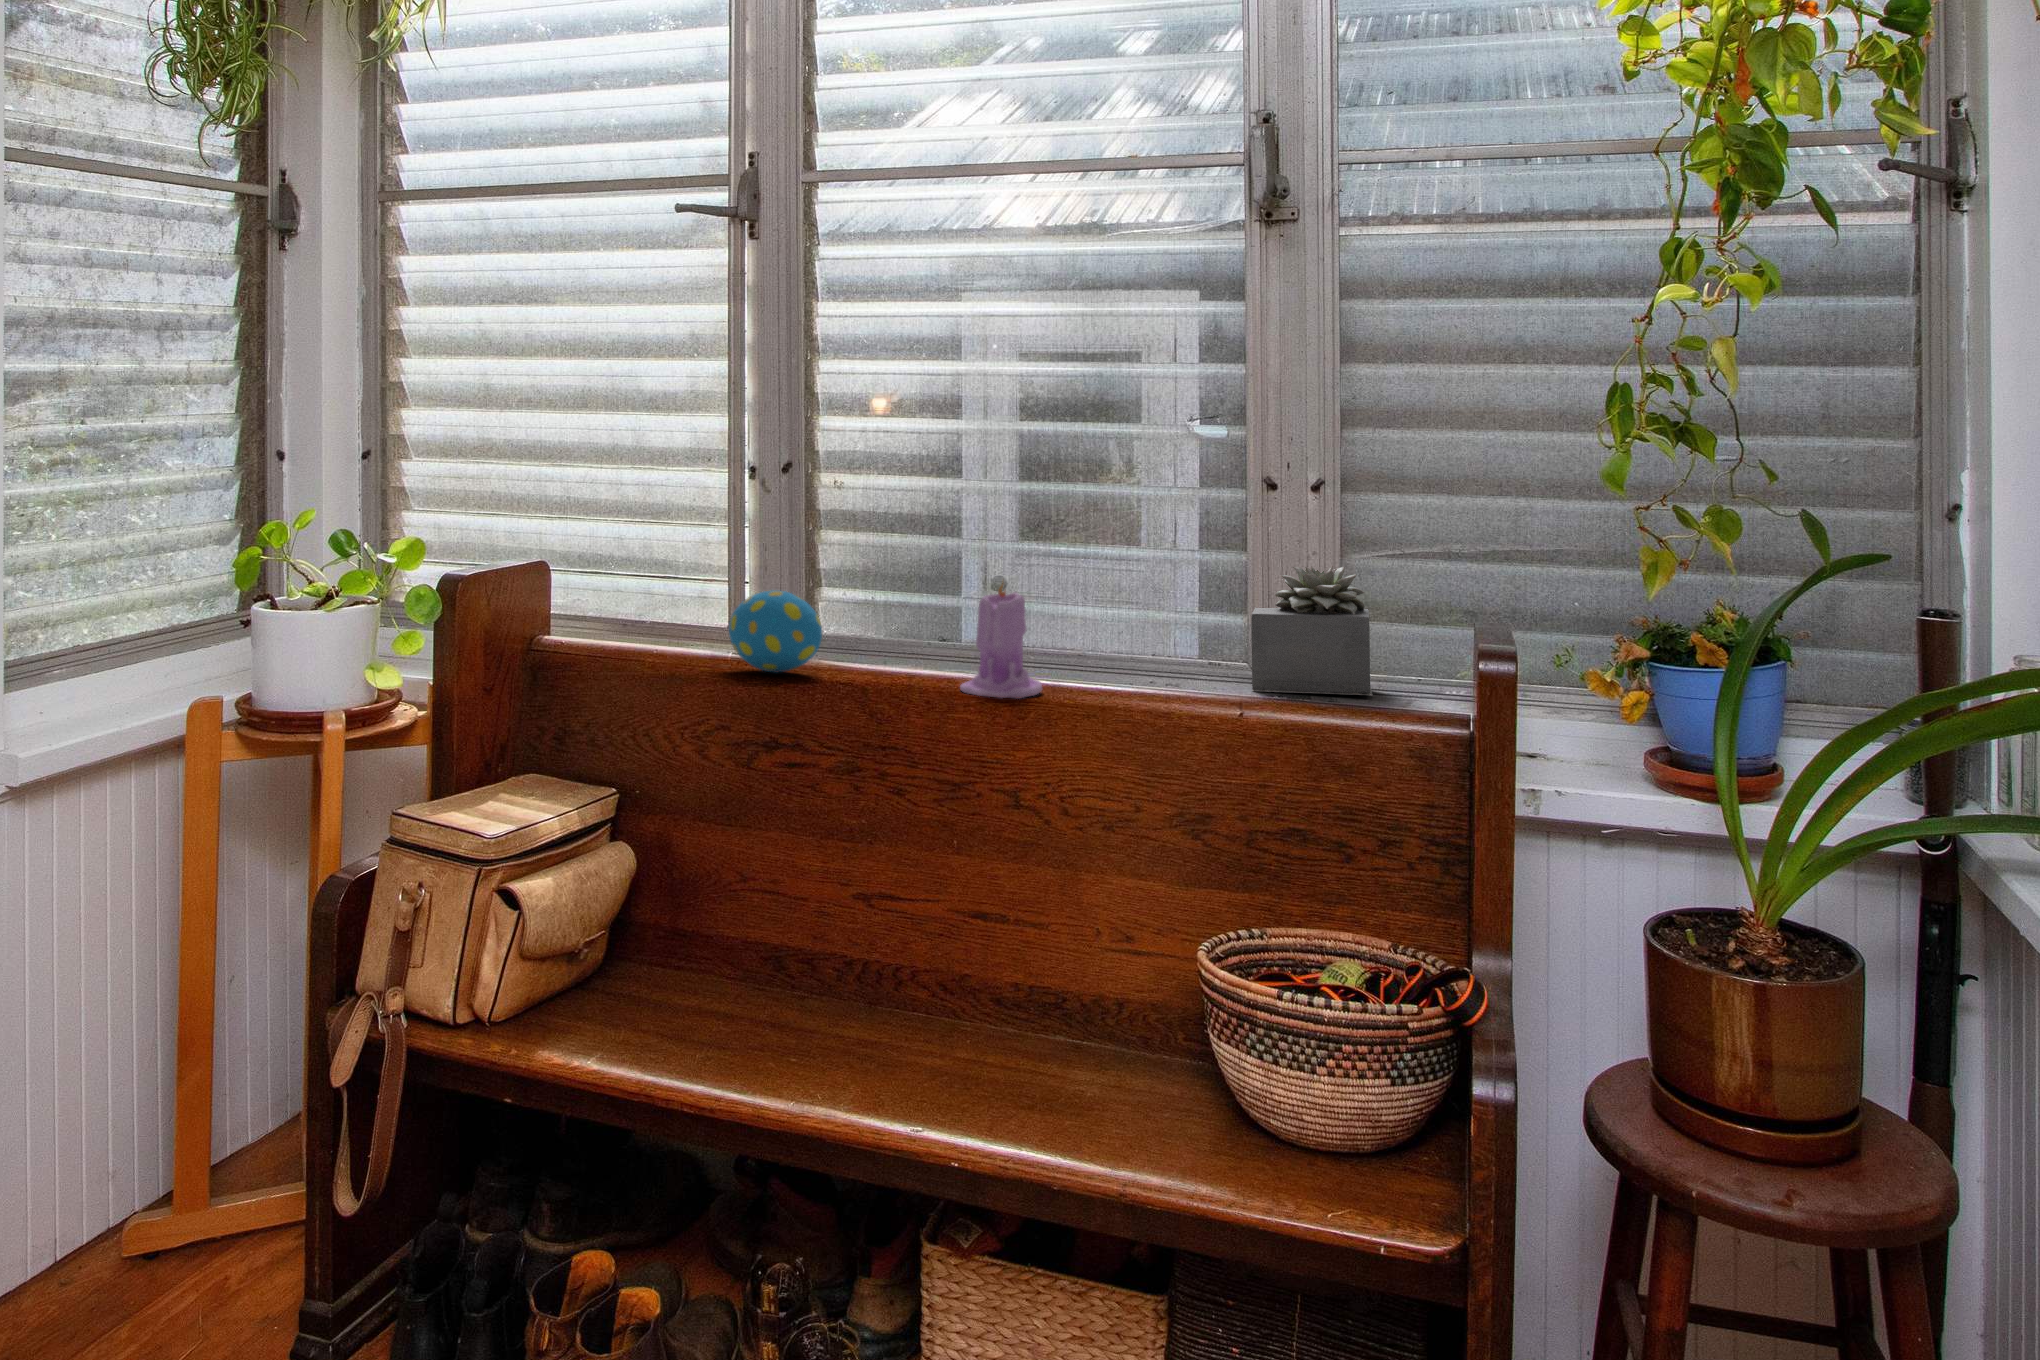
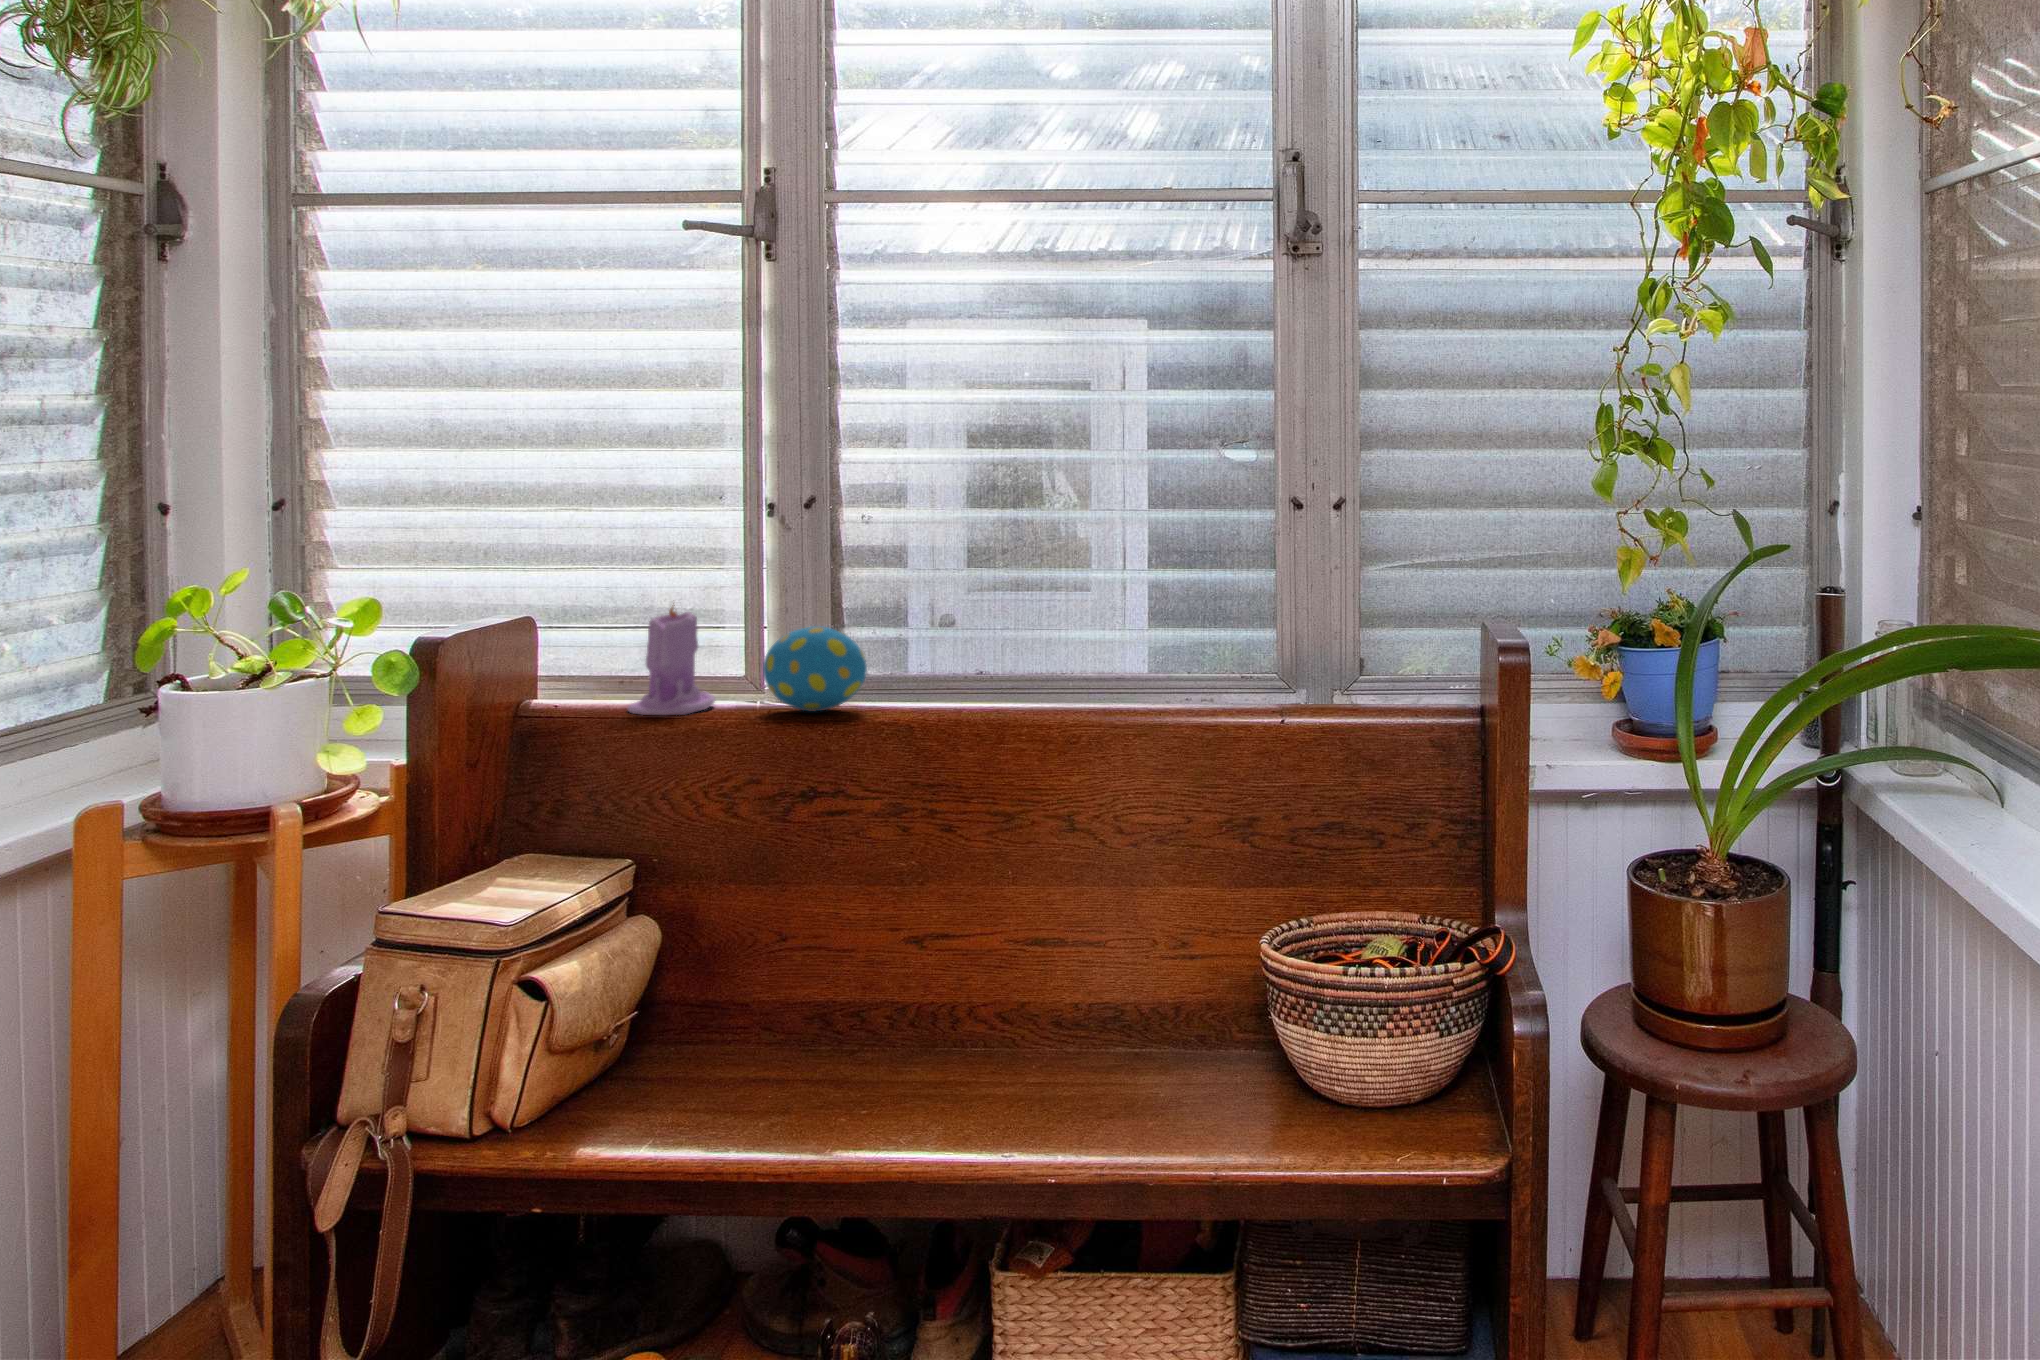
succulent plant: present [1251,566,1373,695] -> none [1282,568,1392,693]
candle: present [960,585,1042,699] -> present [628,605,715,715]

